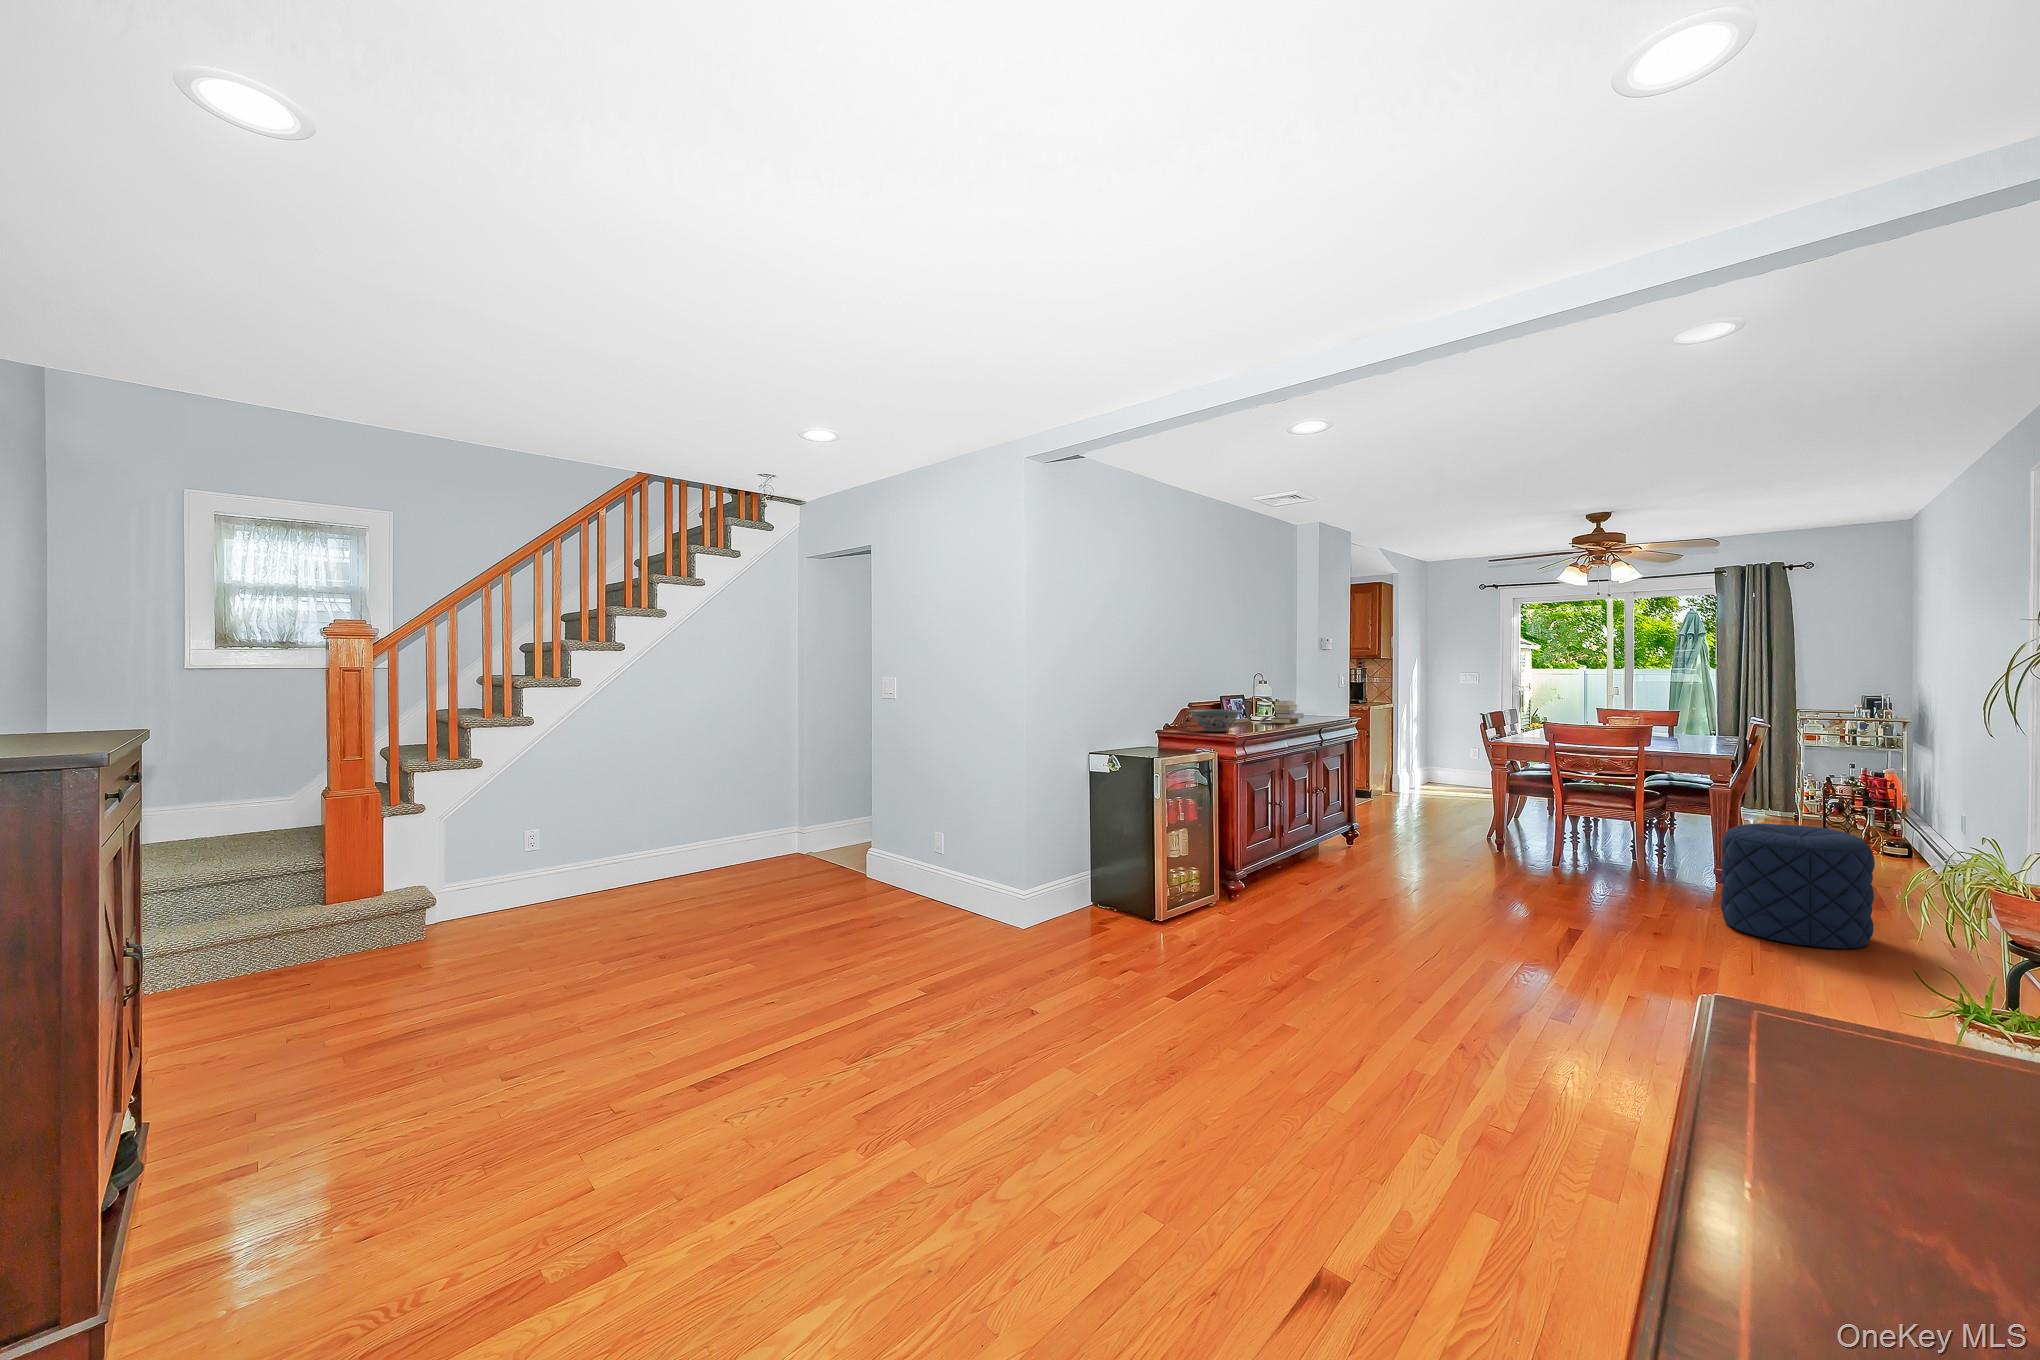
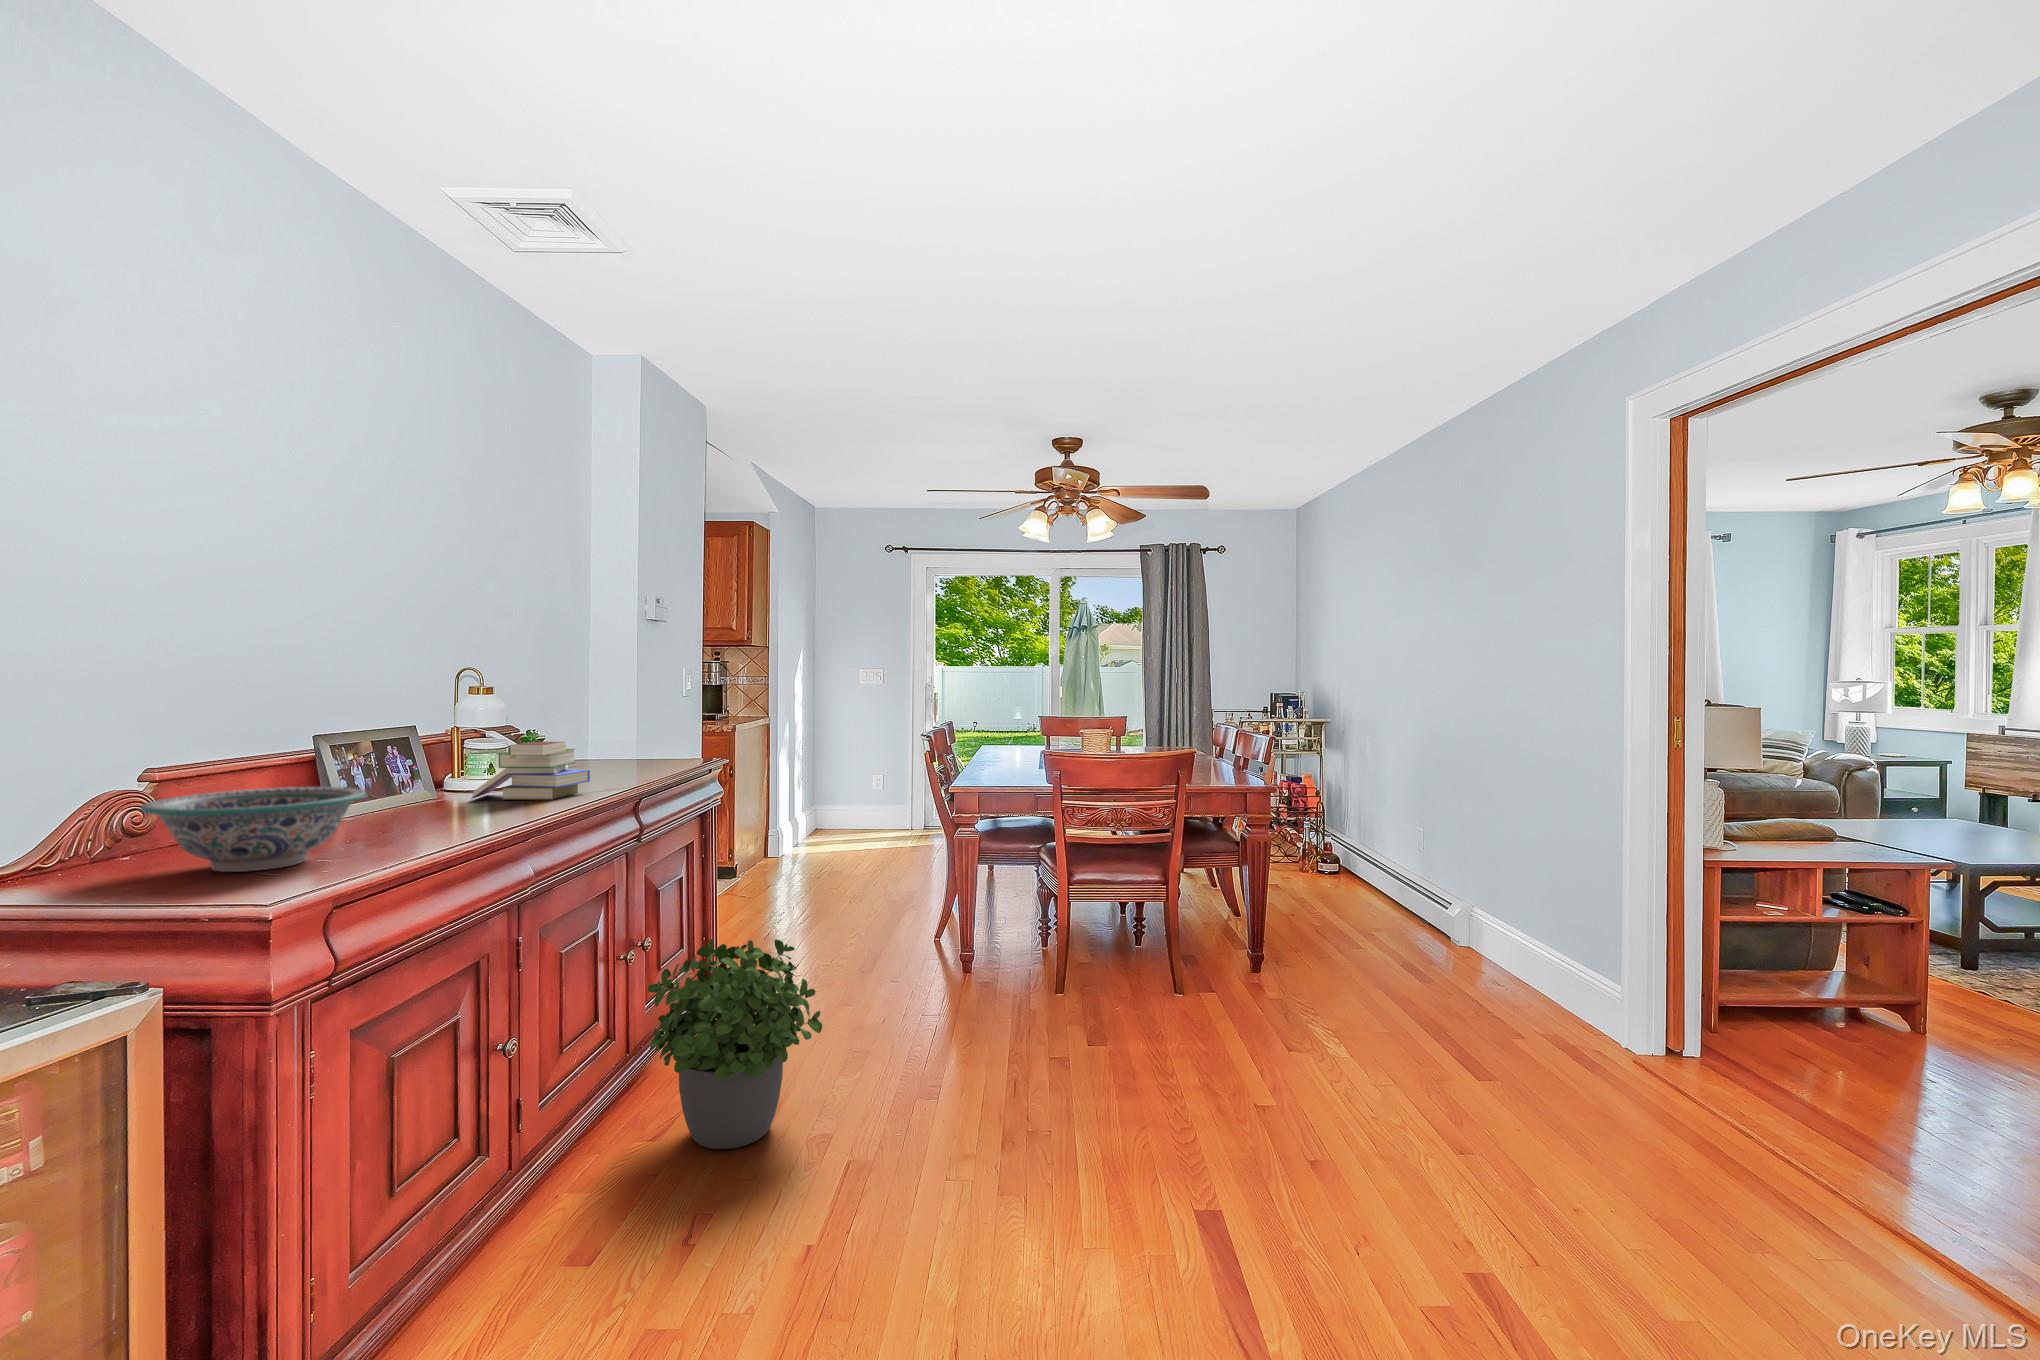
potted plant: none [1327,791,1408,879] -> present [648,939,822,1149]
pouf: present [1721,824,1875,949] -> none [1329,925,1533,1154]

